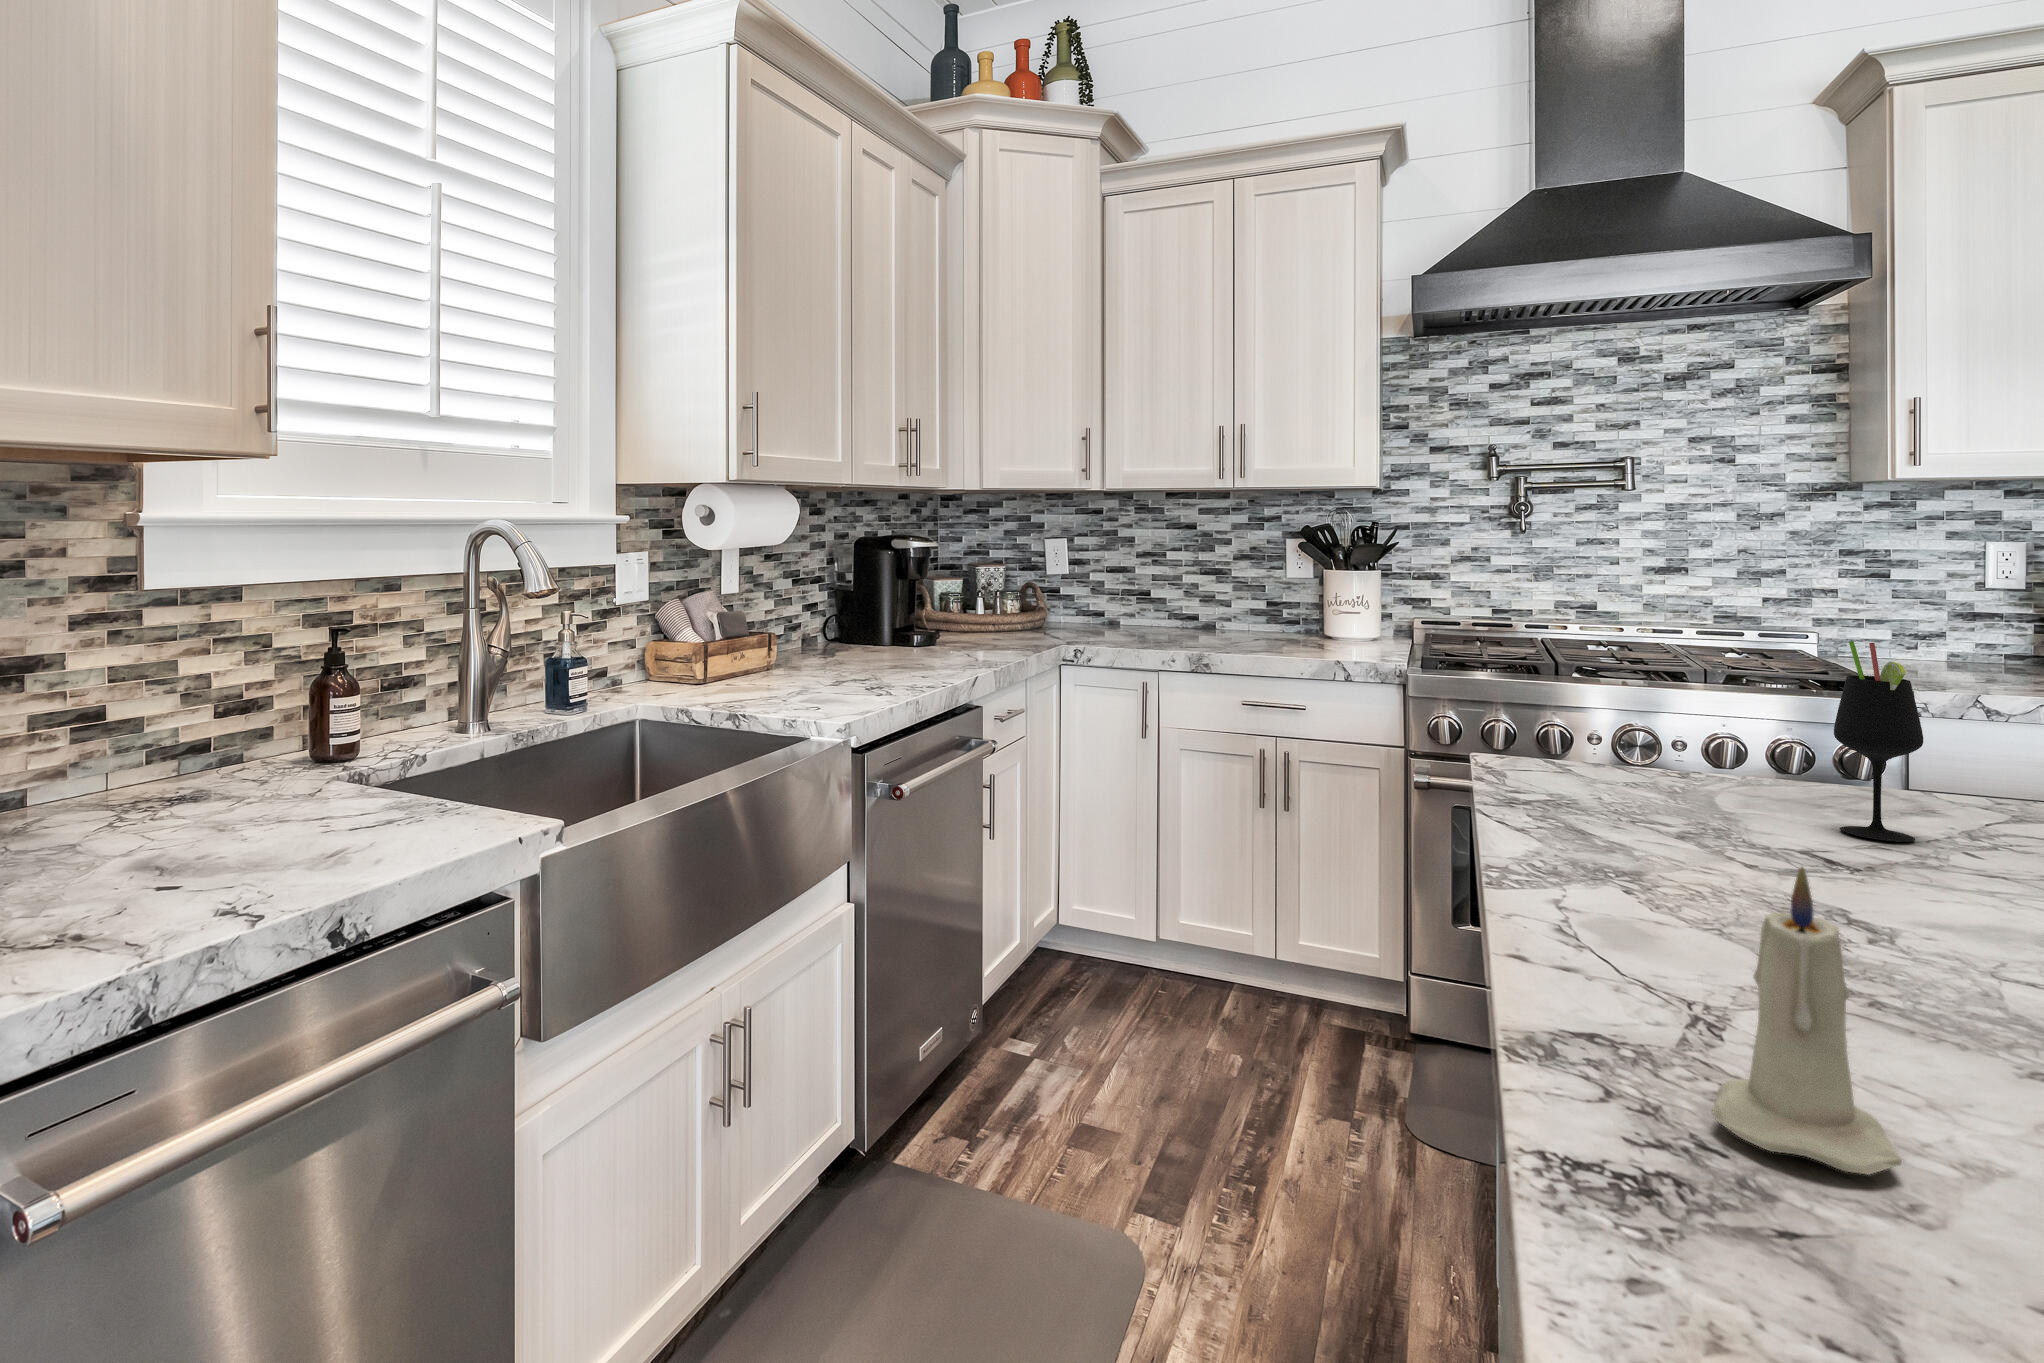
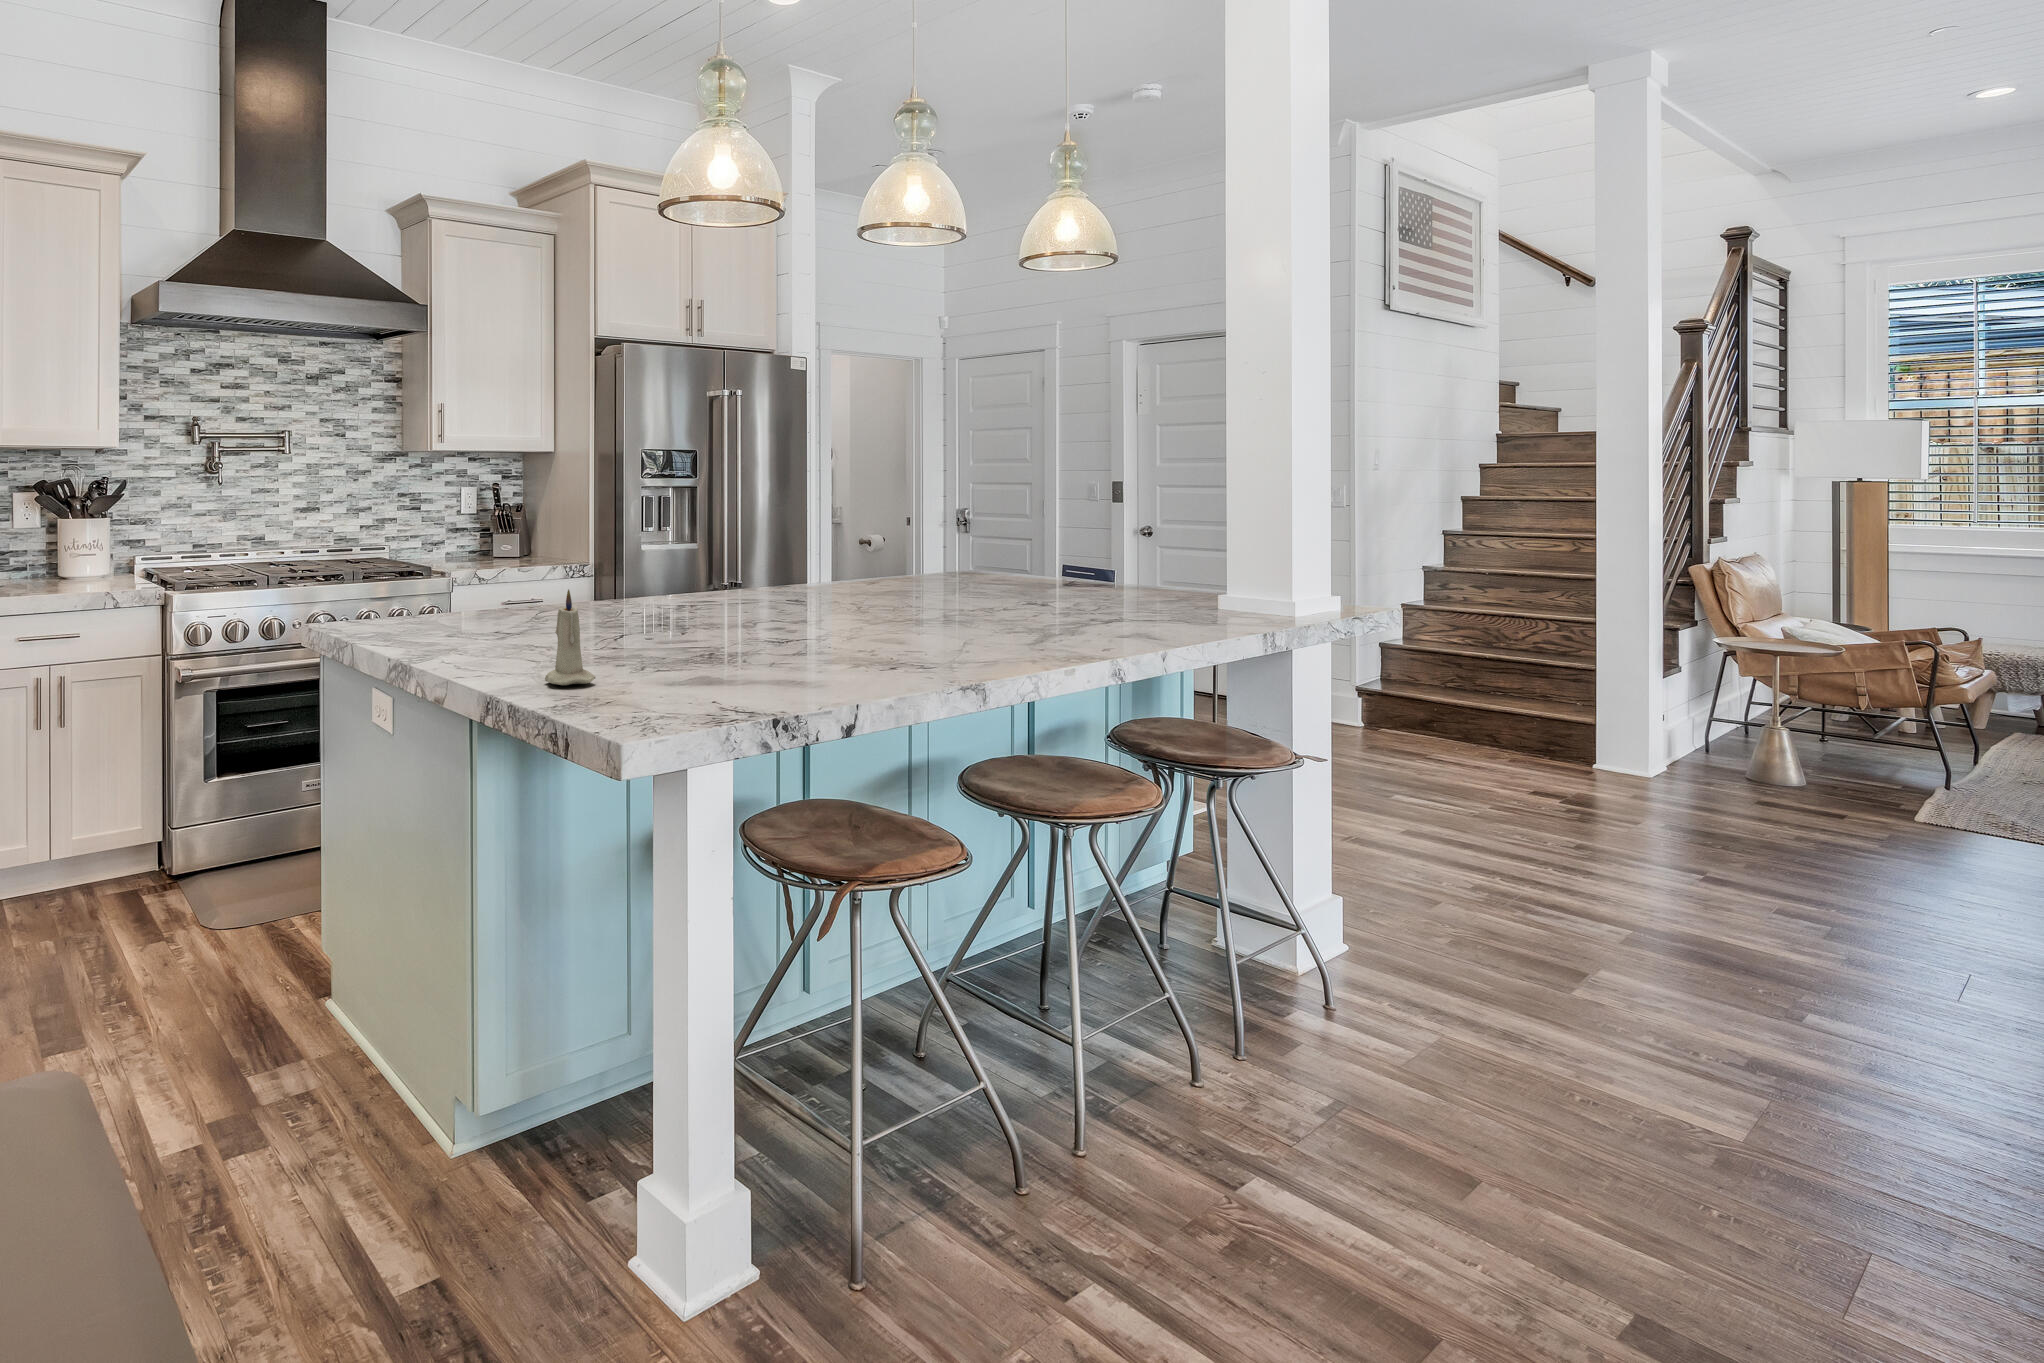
wine glass: present [1834,641,1923,842] -> none [493,530,523,623]

